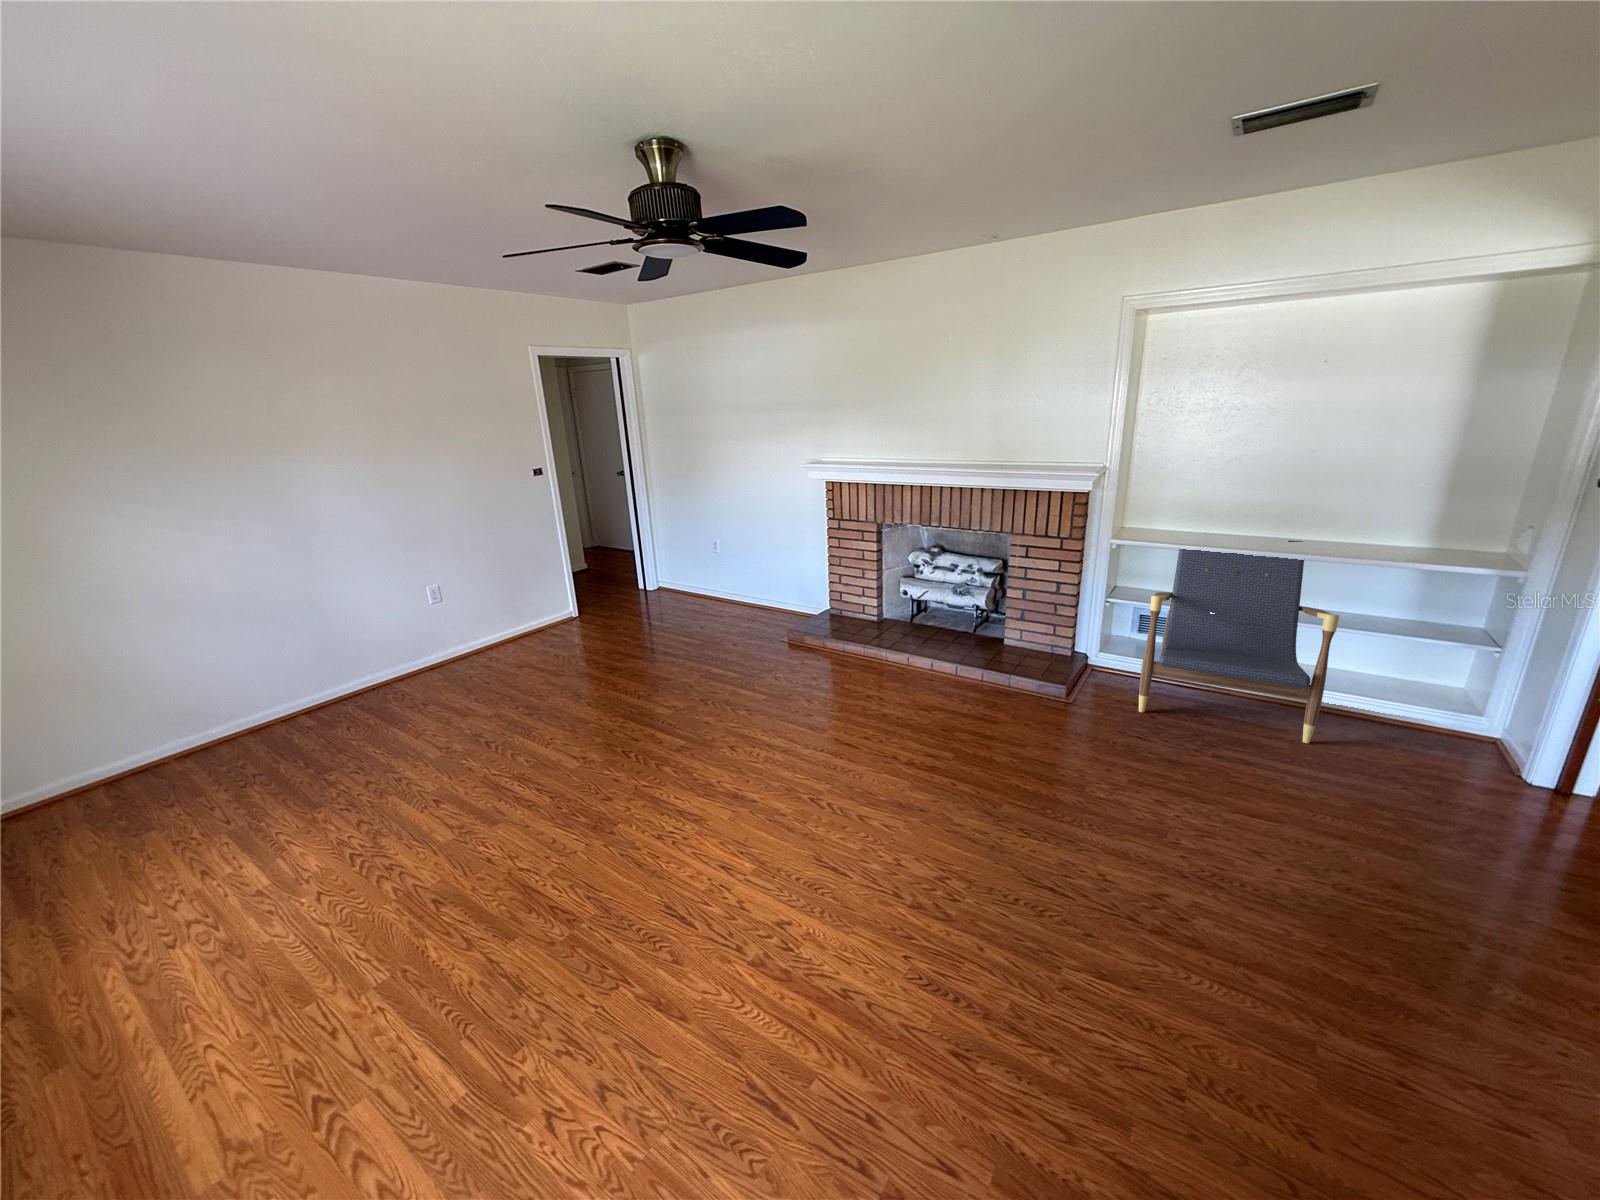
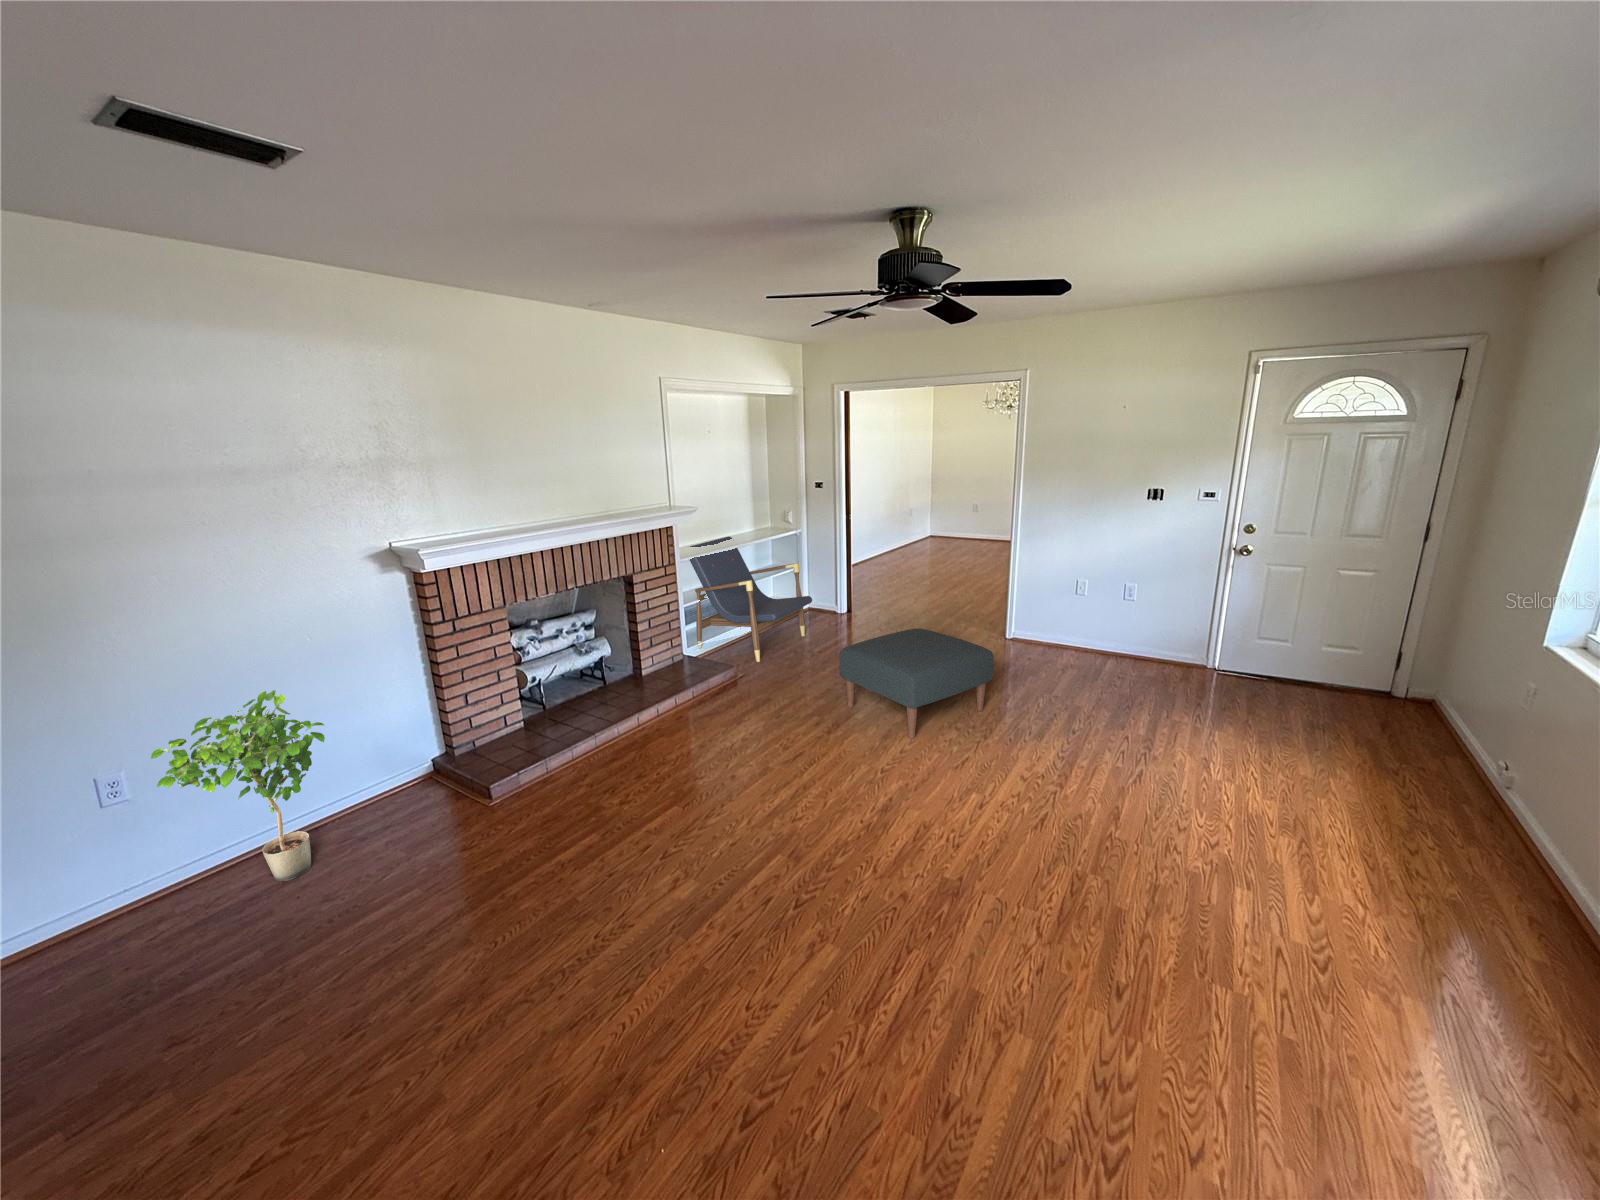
potted plant: none [694,526,772,619] -> present [151,690,325,881]
ottoman: none [899,700,1164,927] -> present [839,629,994,739]

